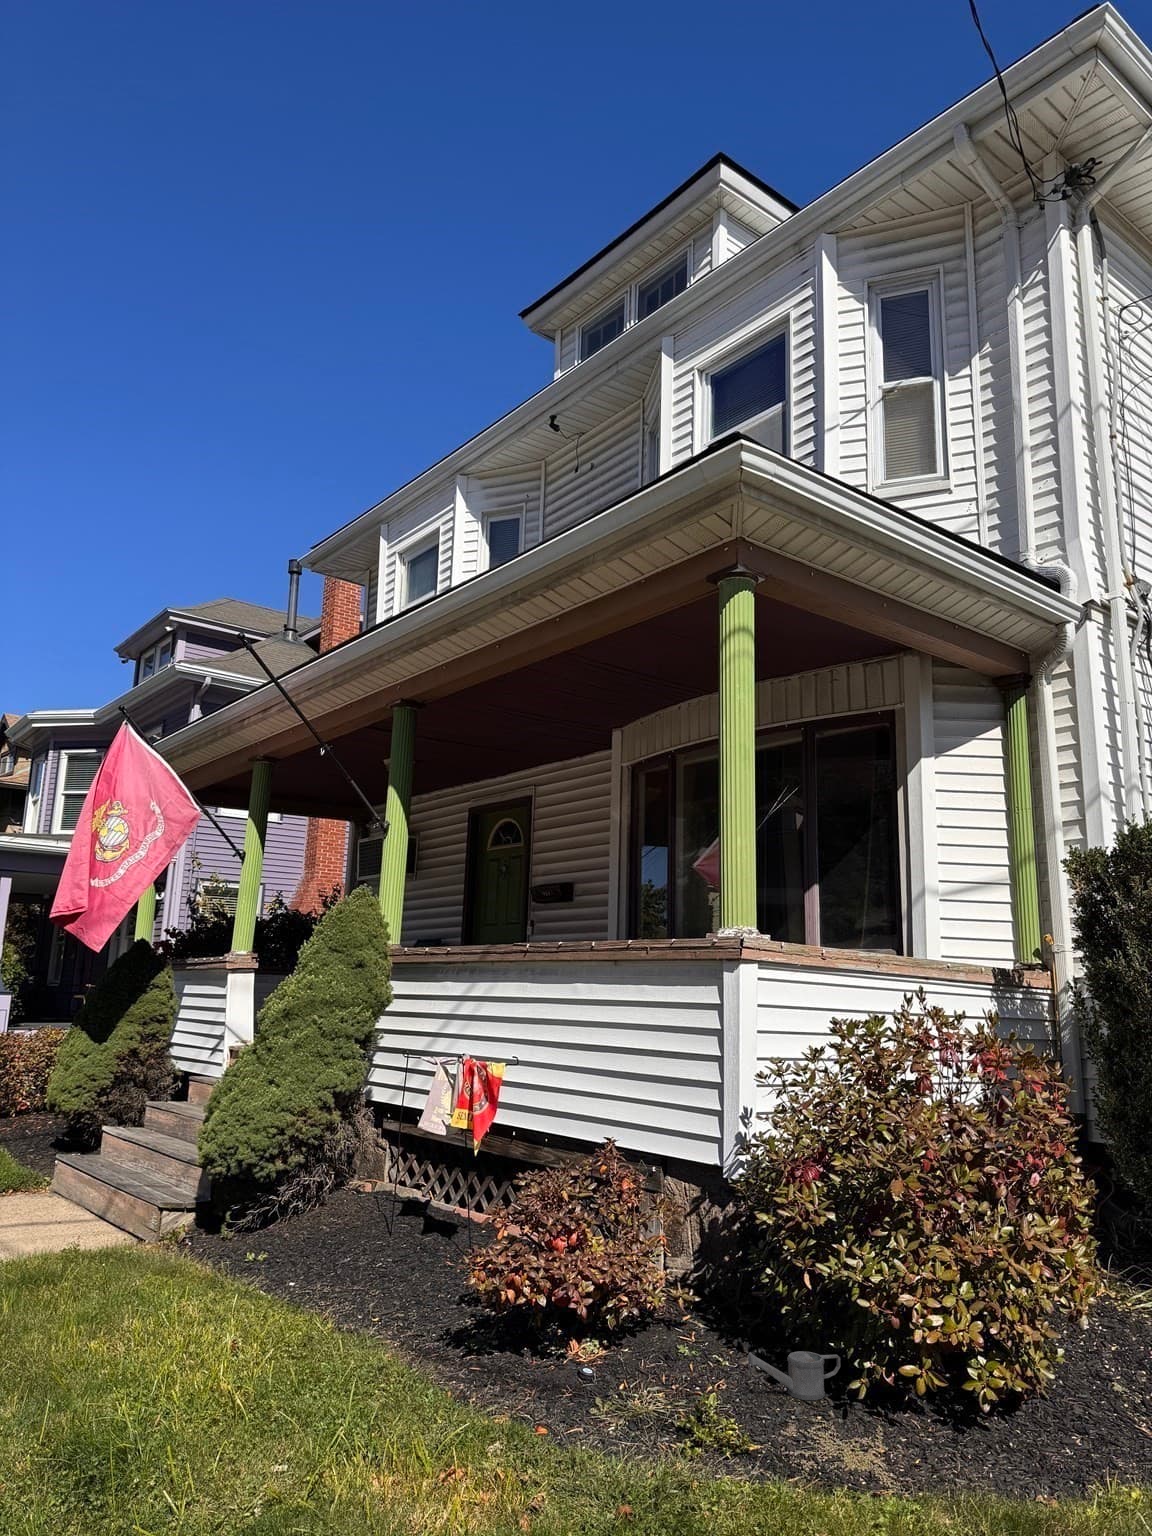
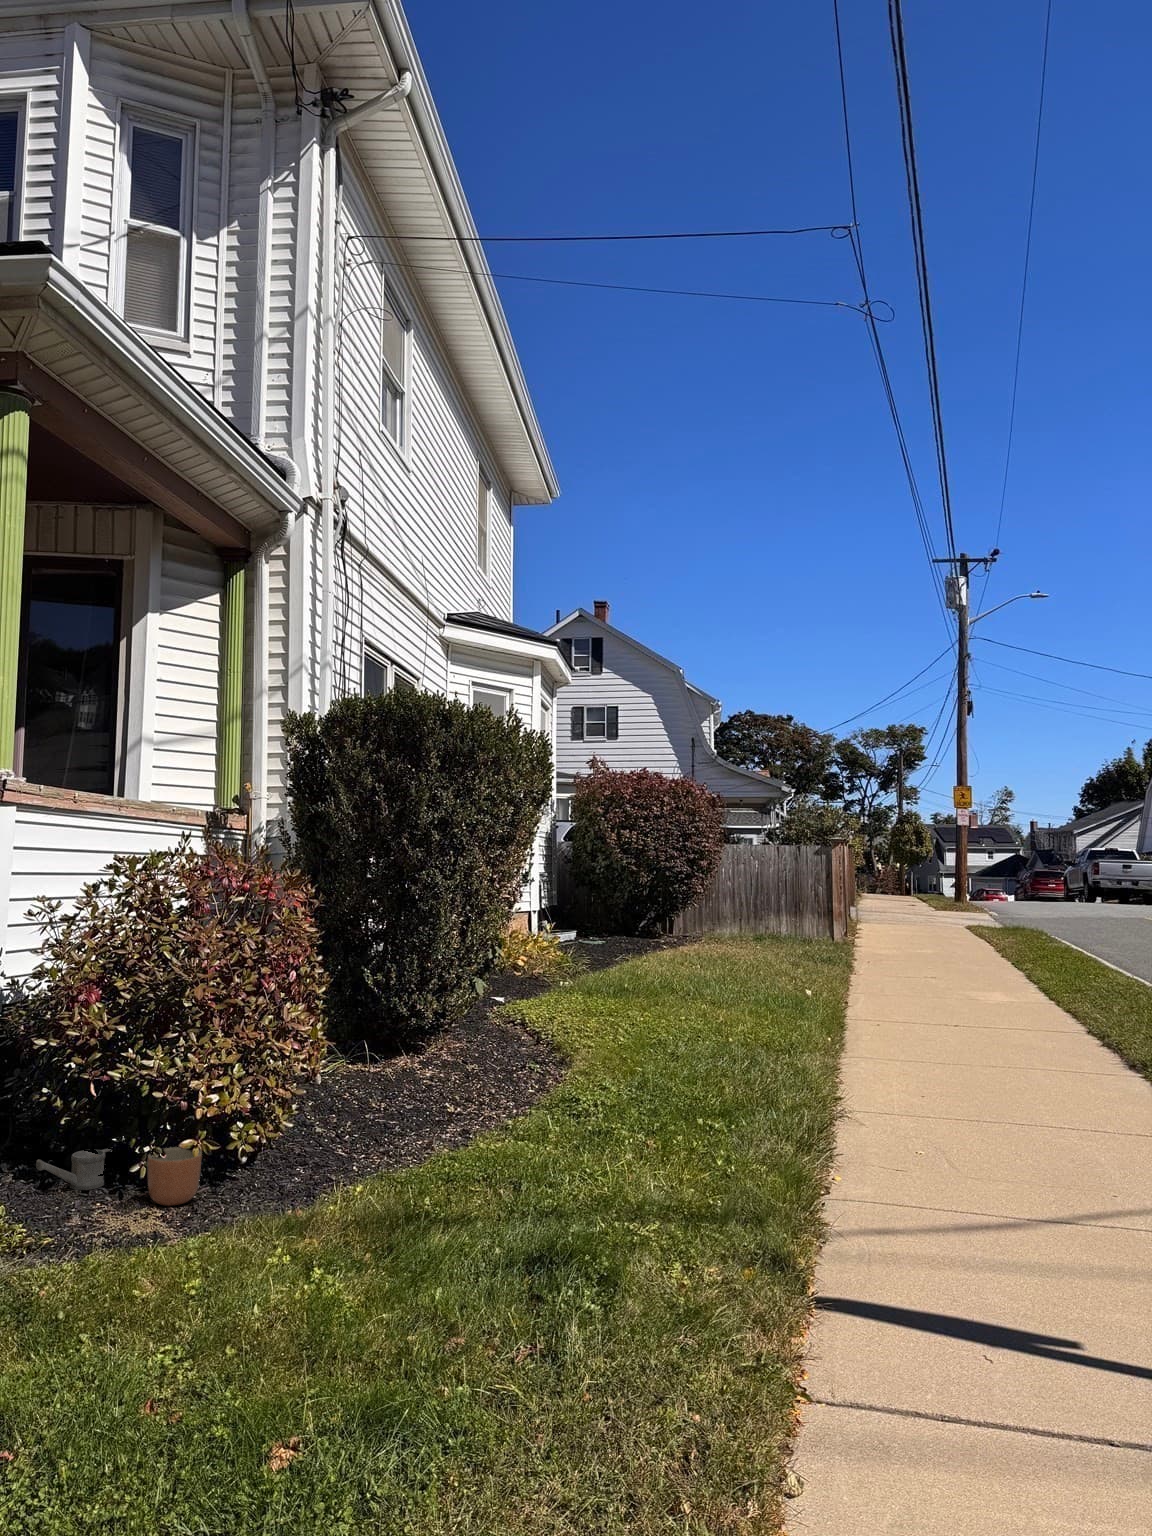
planter: none [859,1369,921,1445] -> present [148,1147,202,1206]

